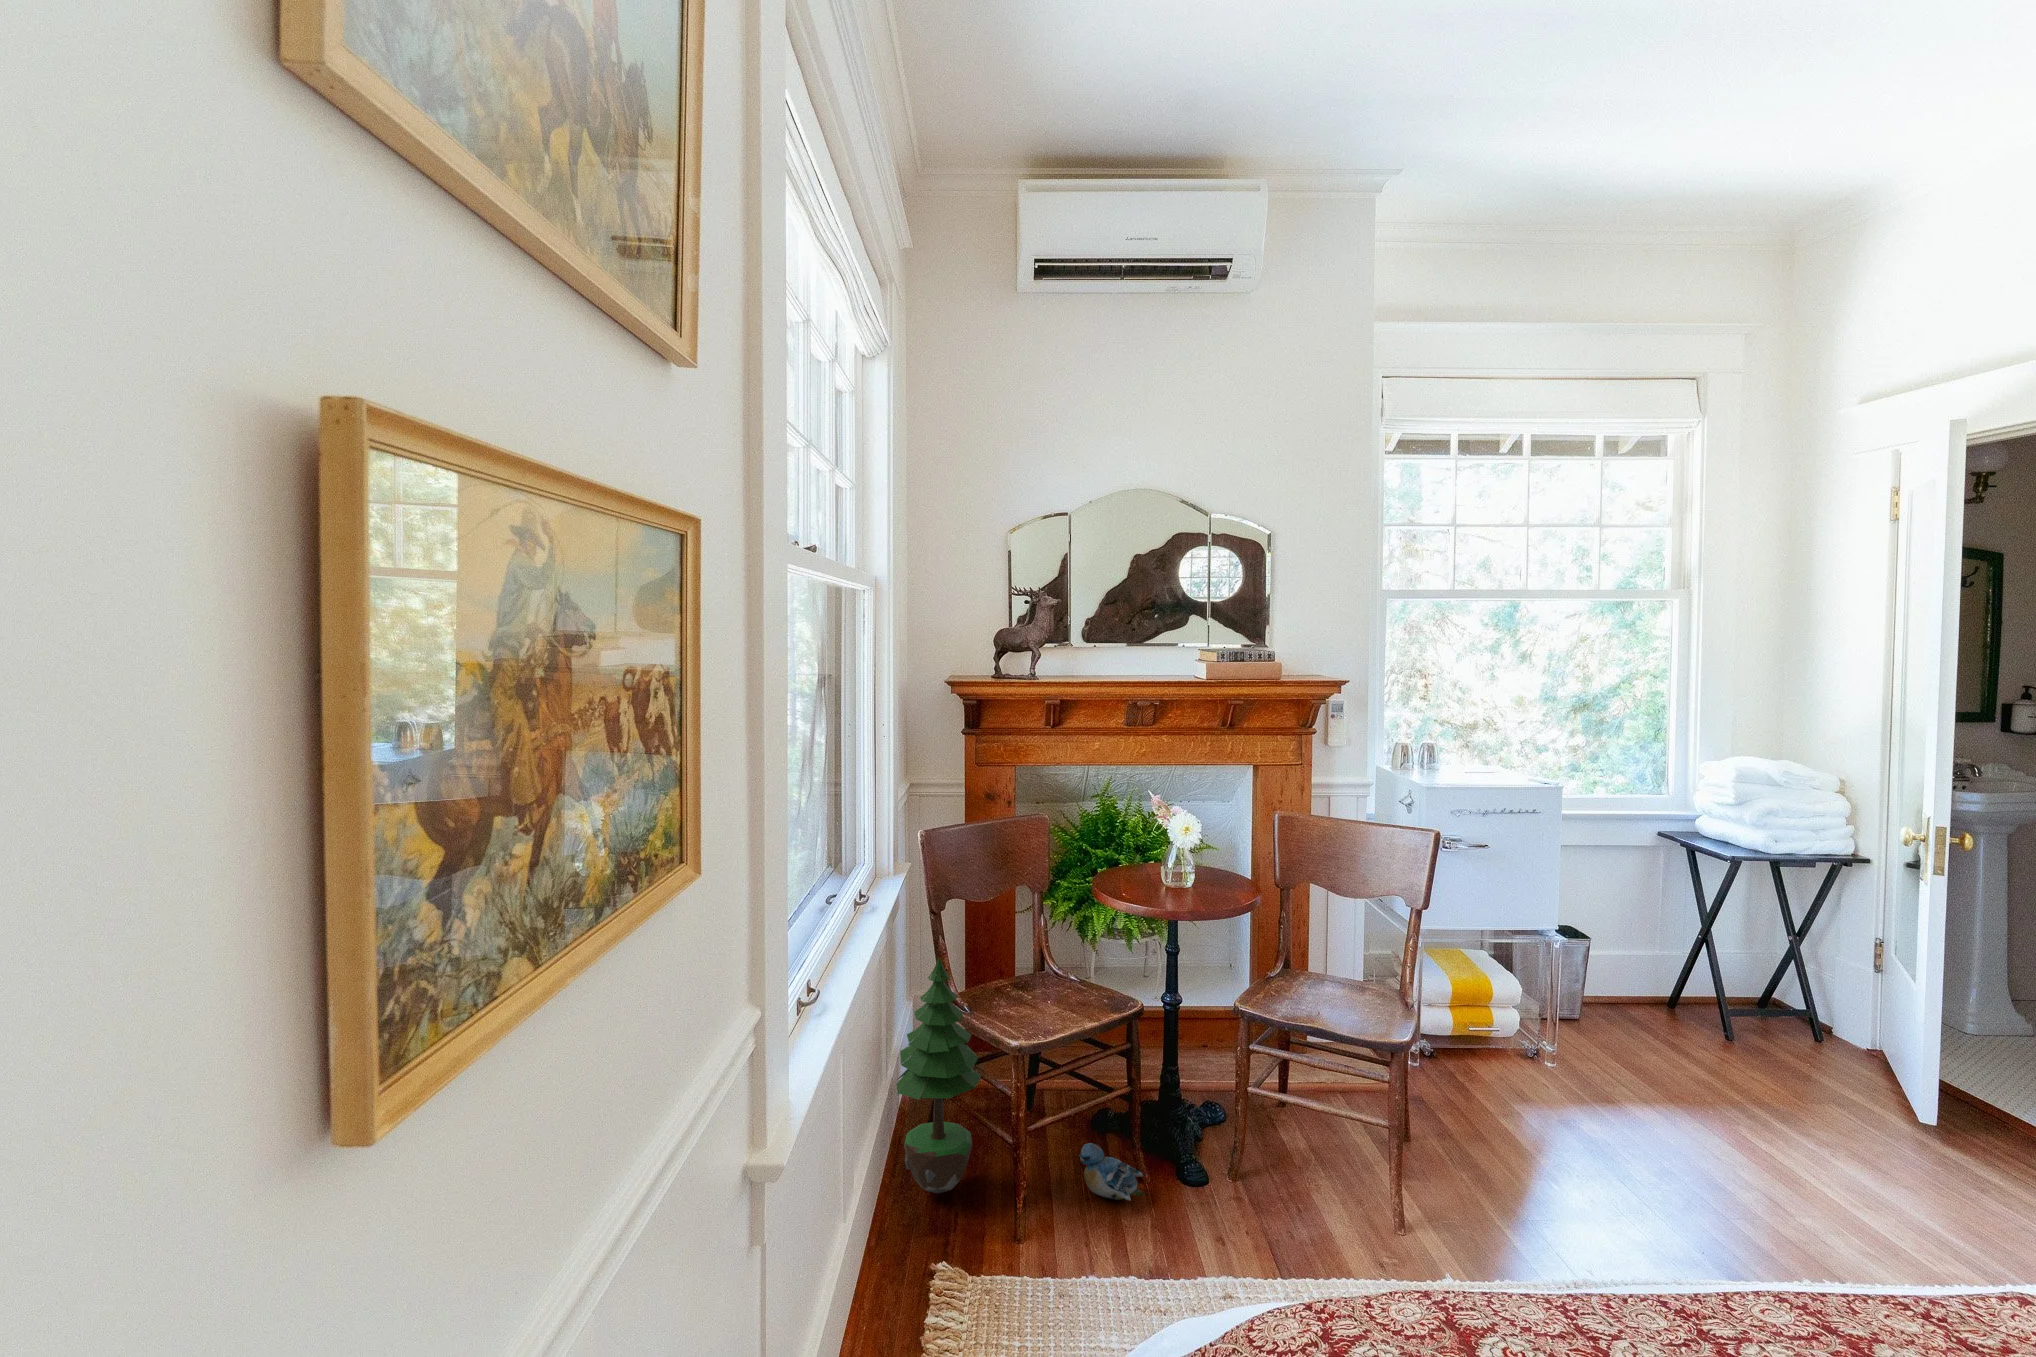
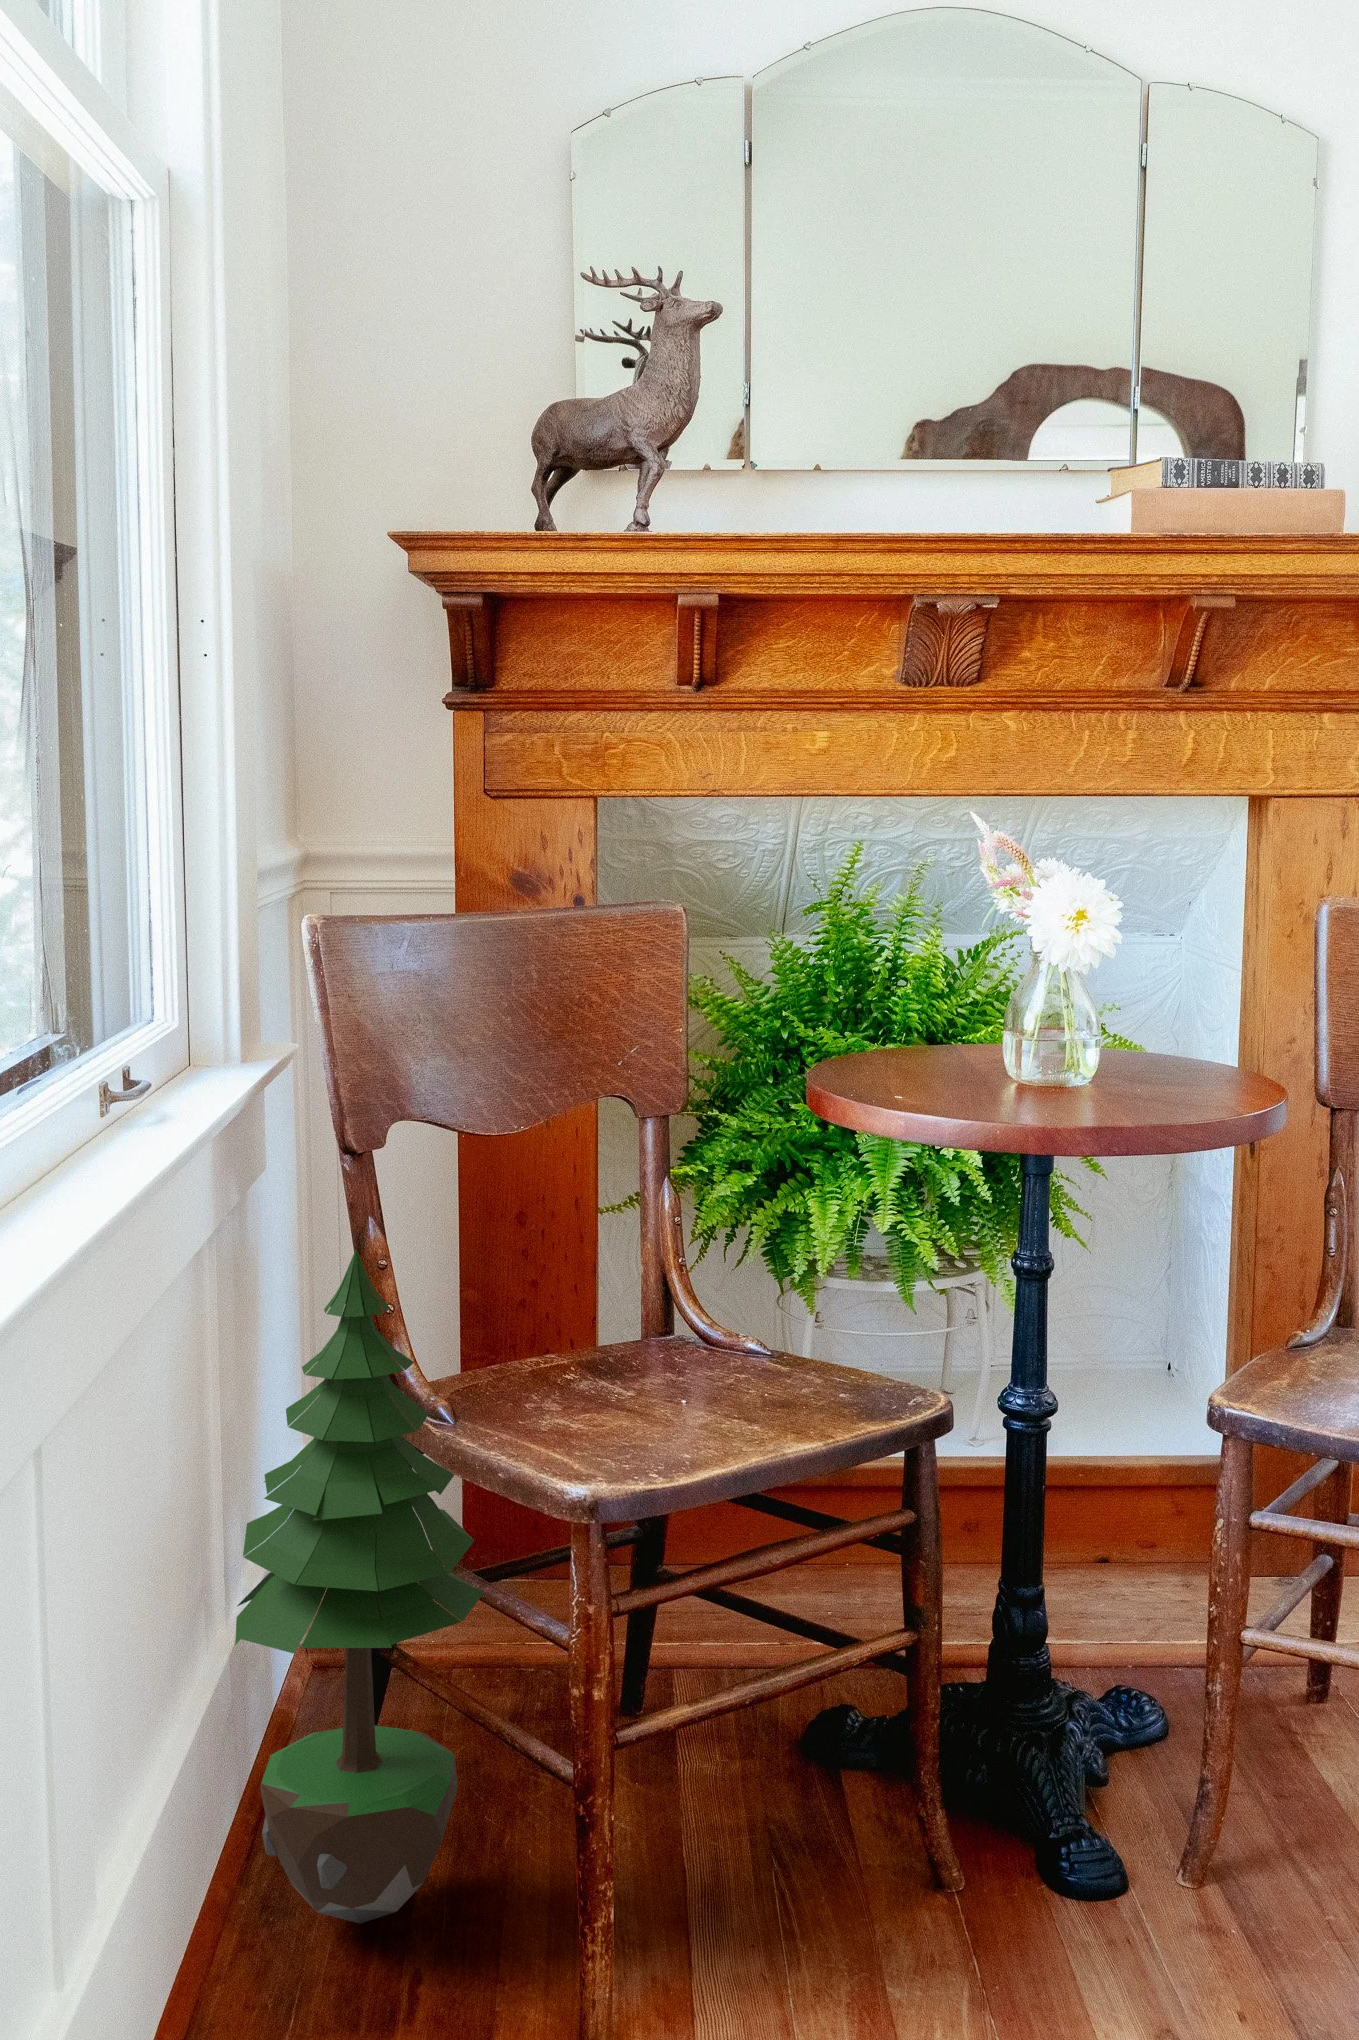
plush toy: present [1079,1143,1145,1201] -> none [762,1781,952,1938]

